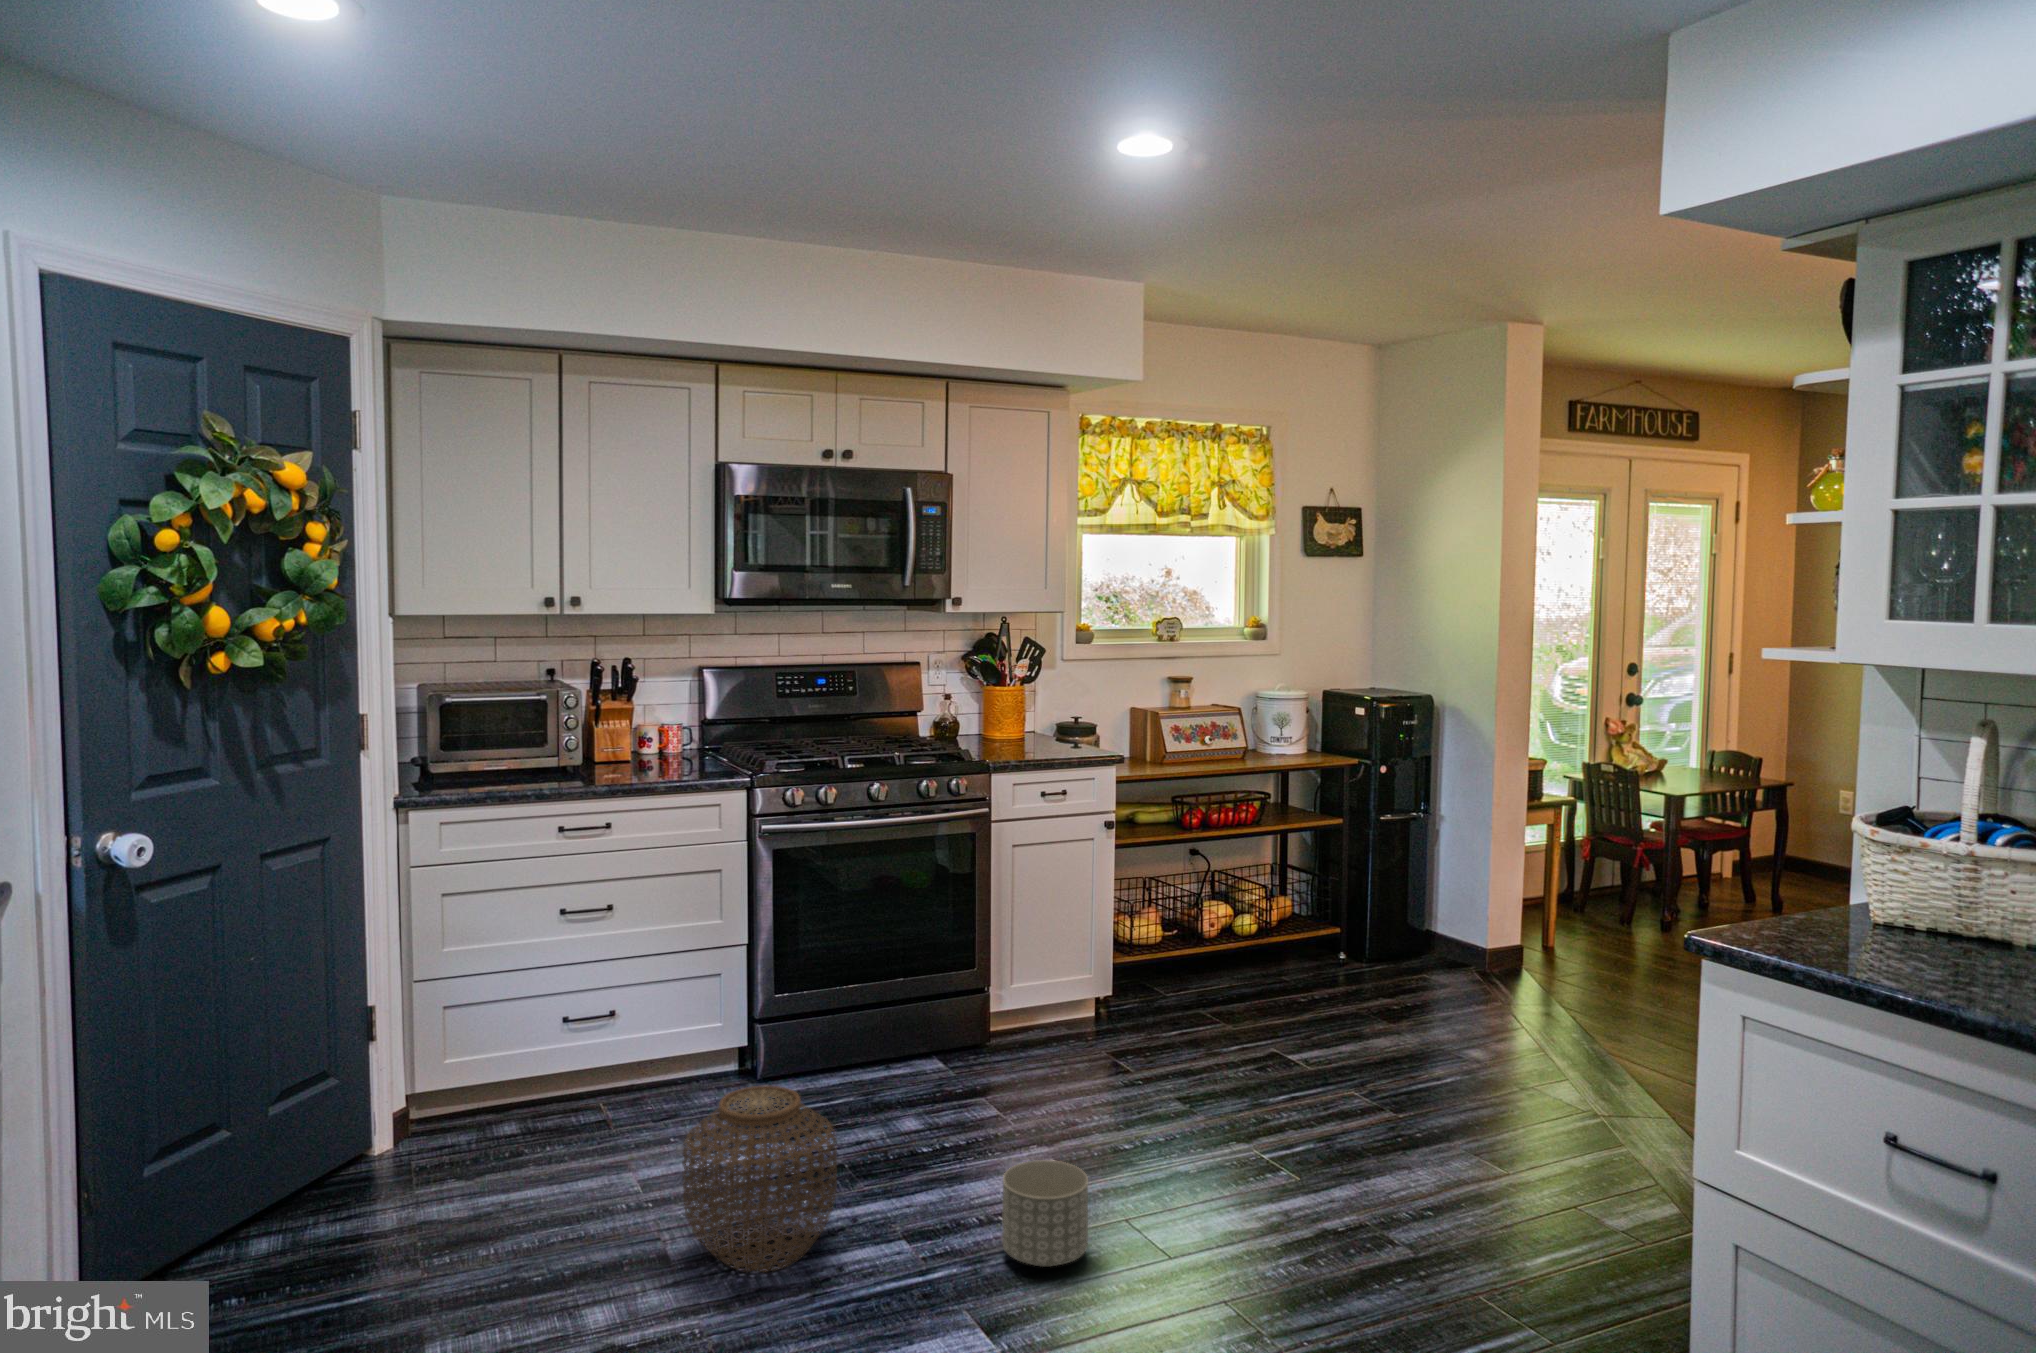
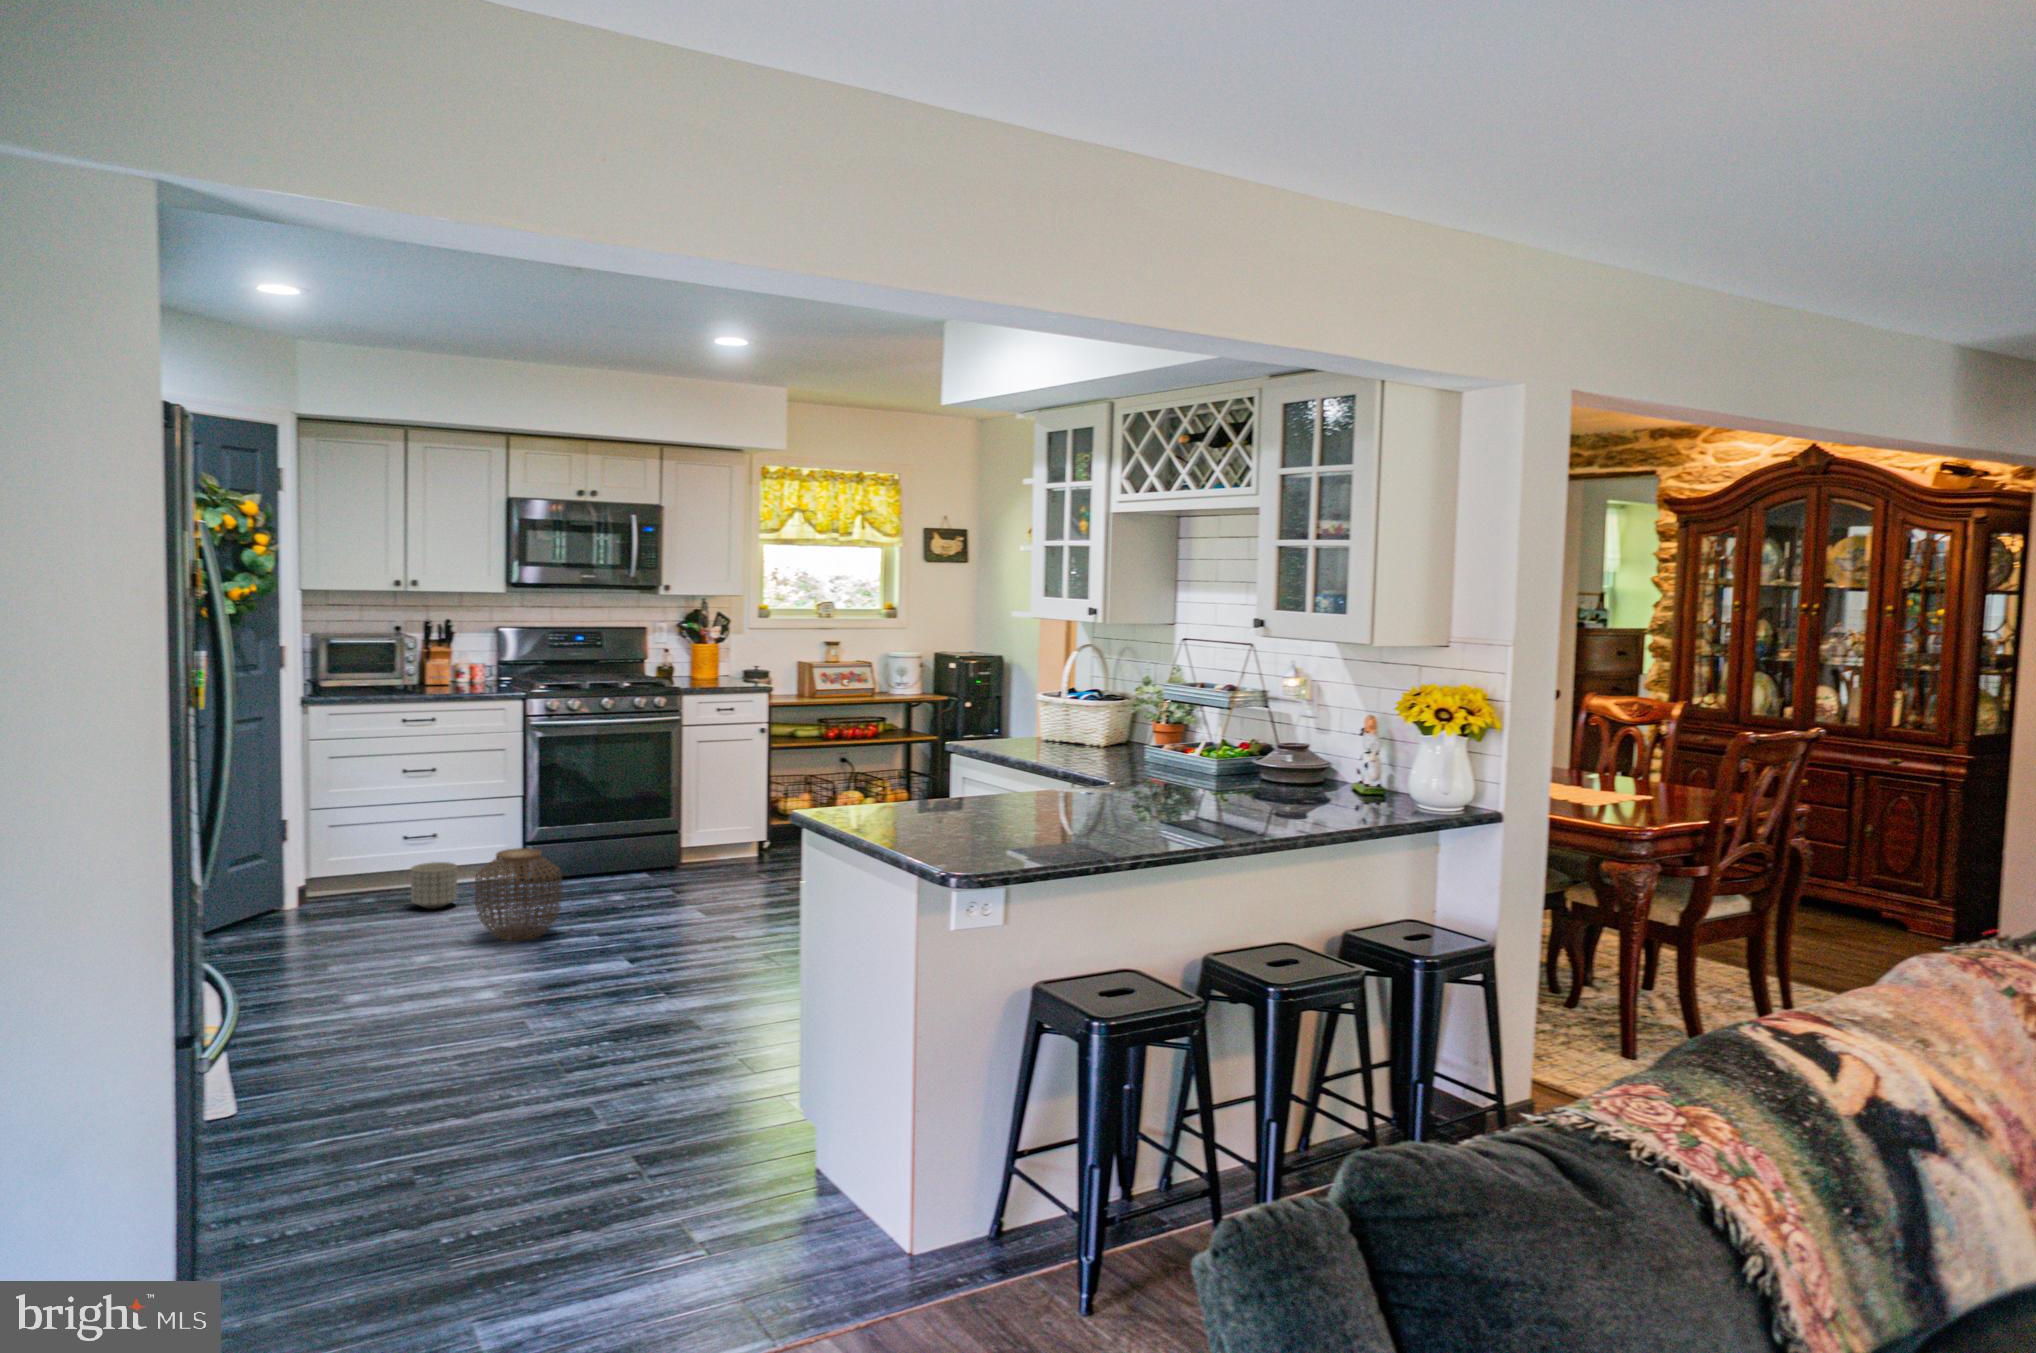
planter: present [1003,1160,1088,1267] -> present [411,862,457,909]

